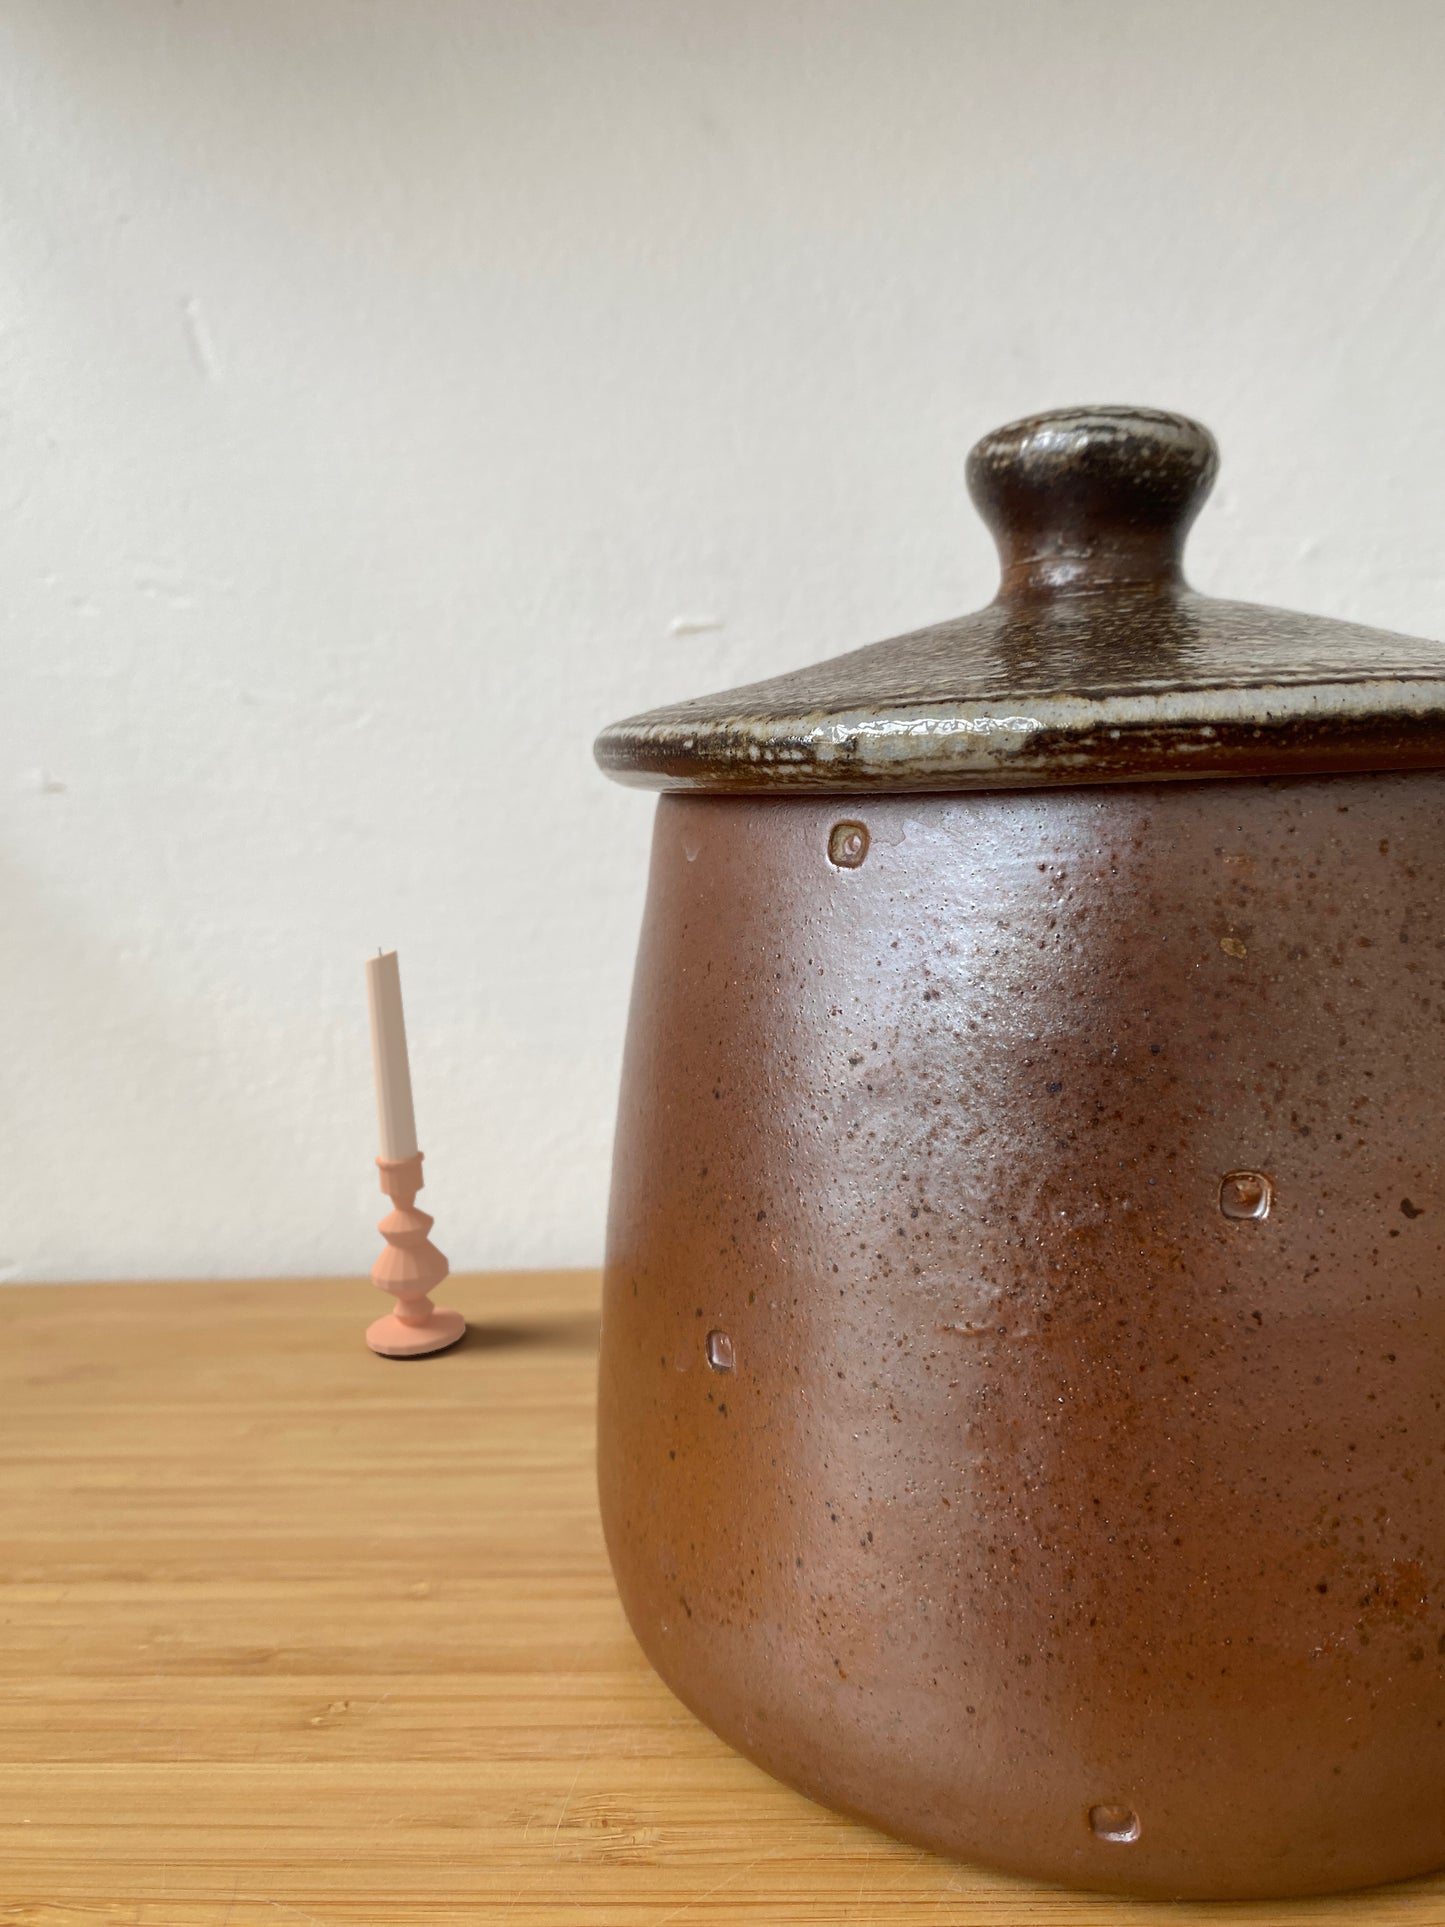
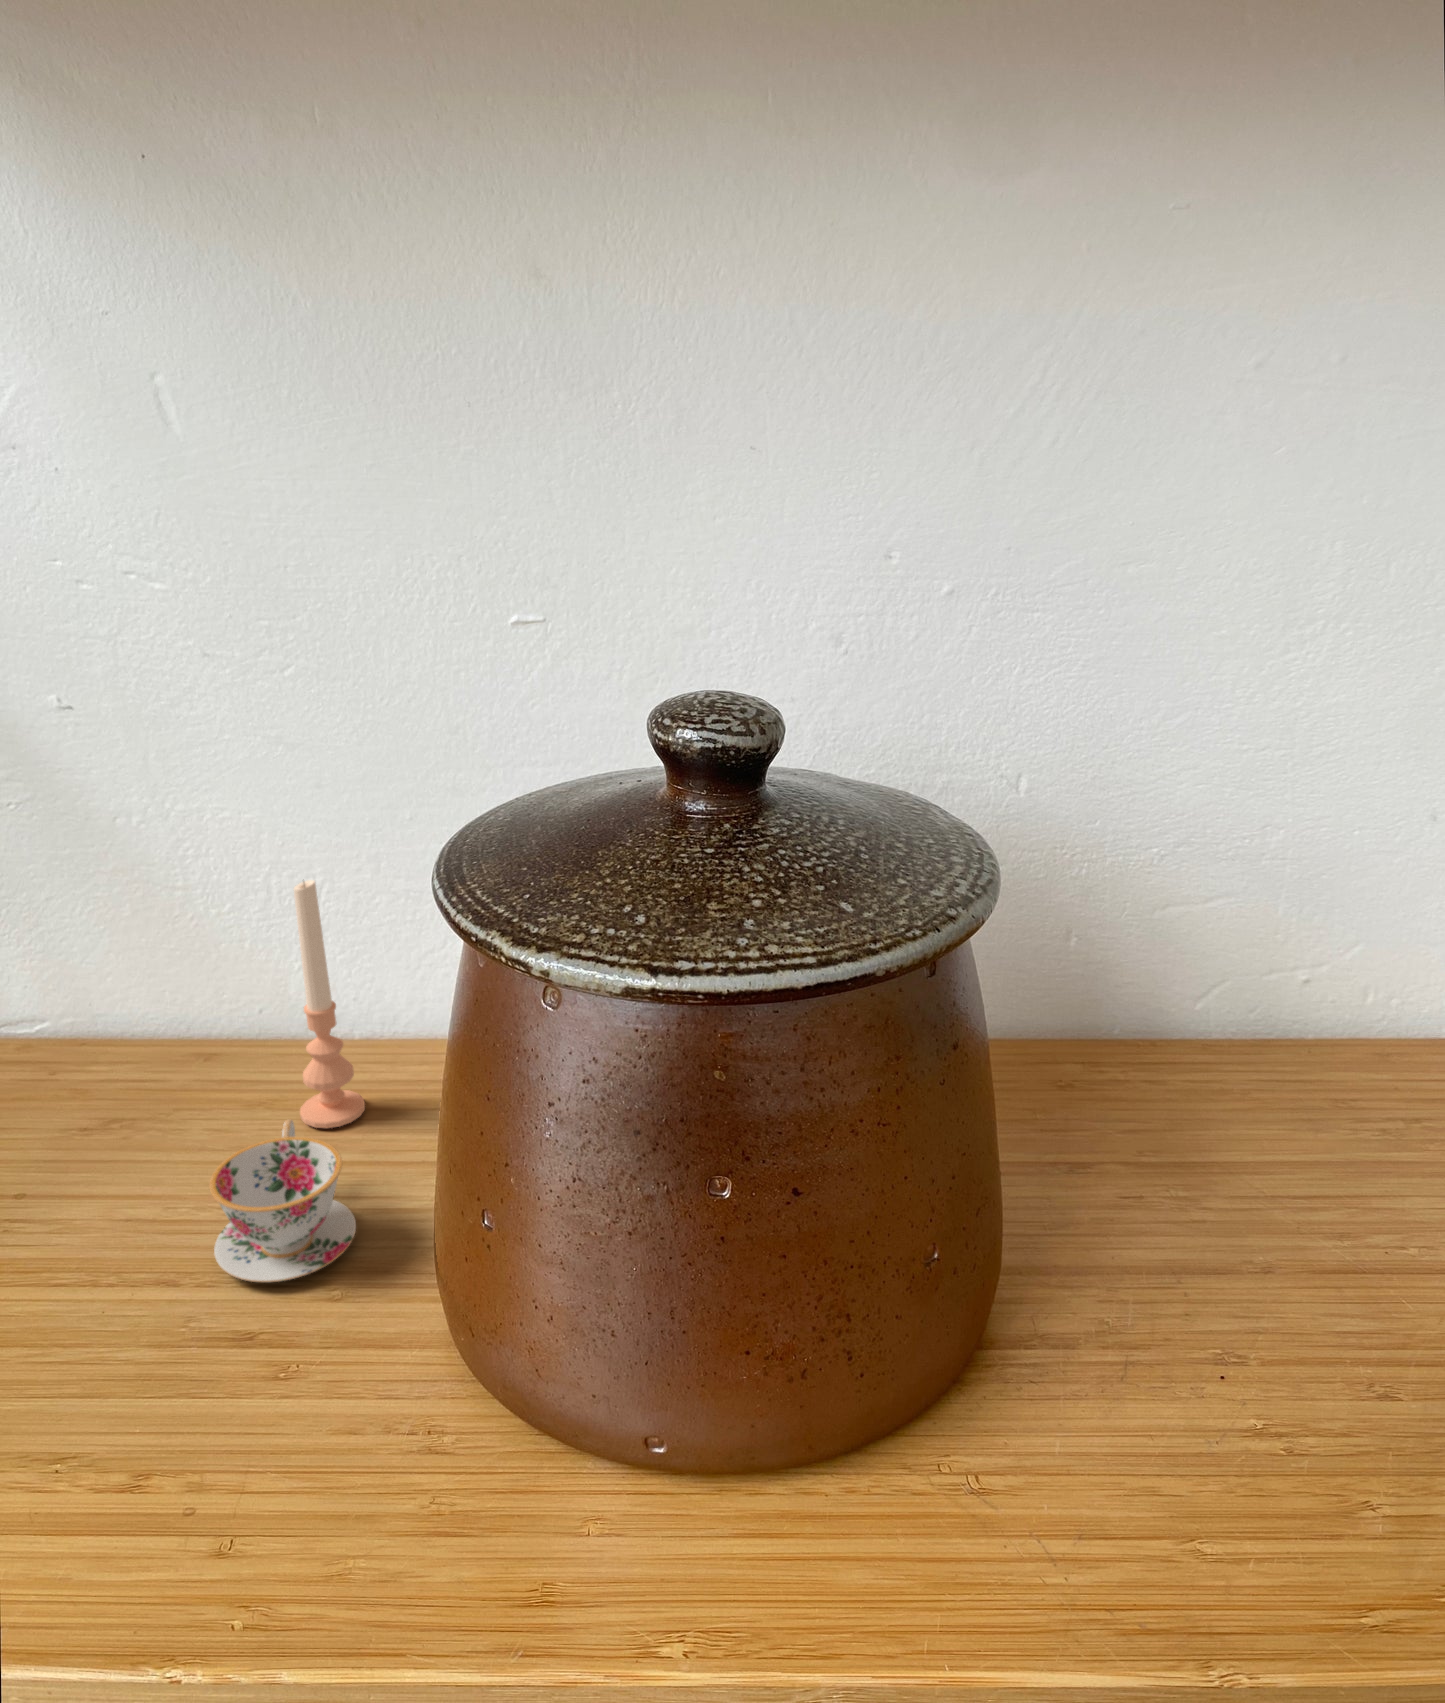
teacup: none [207,1307,454,1560] -> present [209,1120,356,1282]

